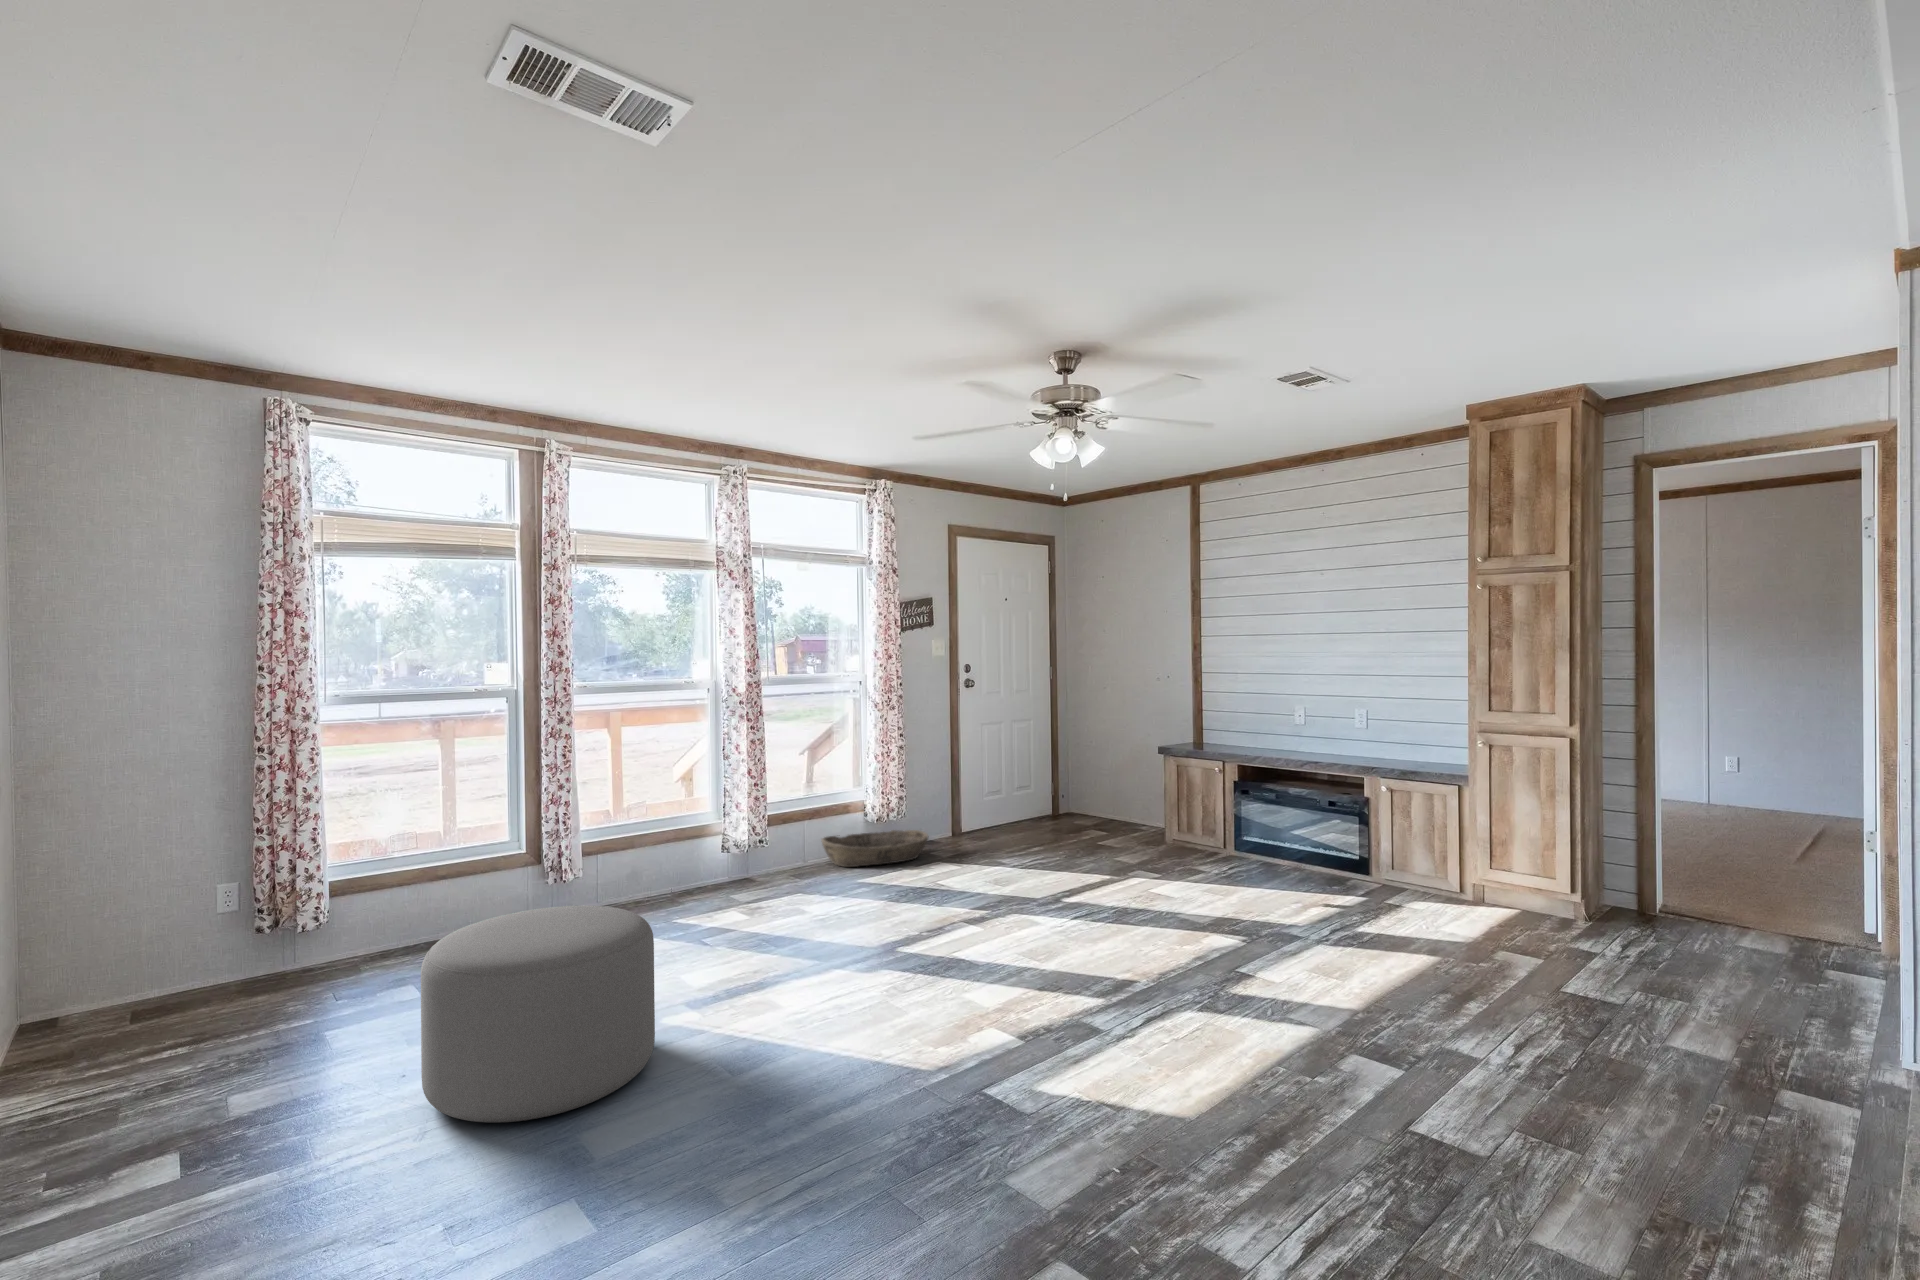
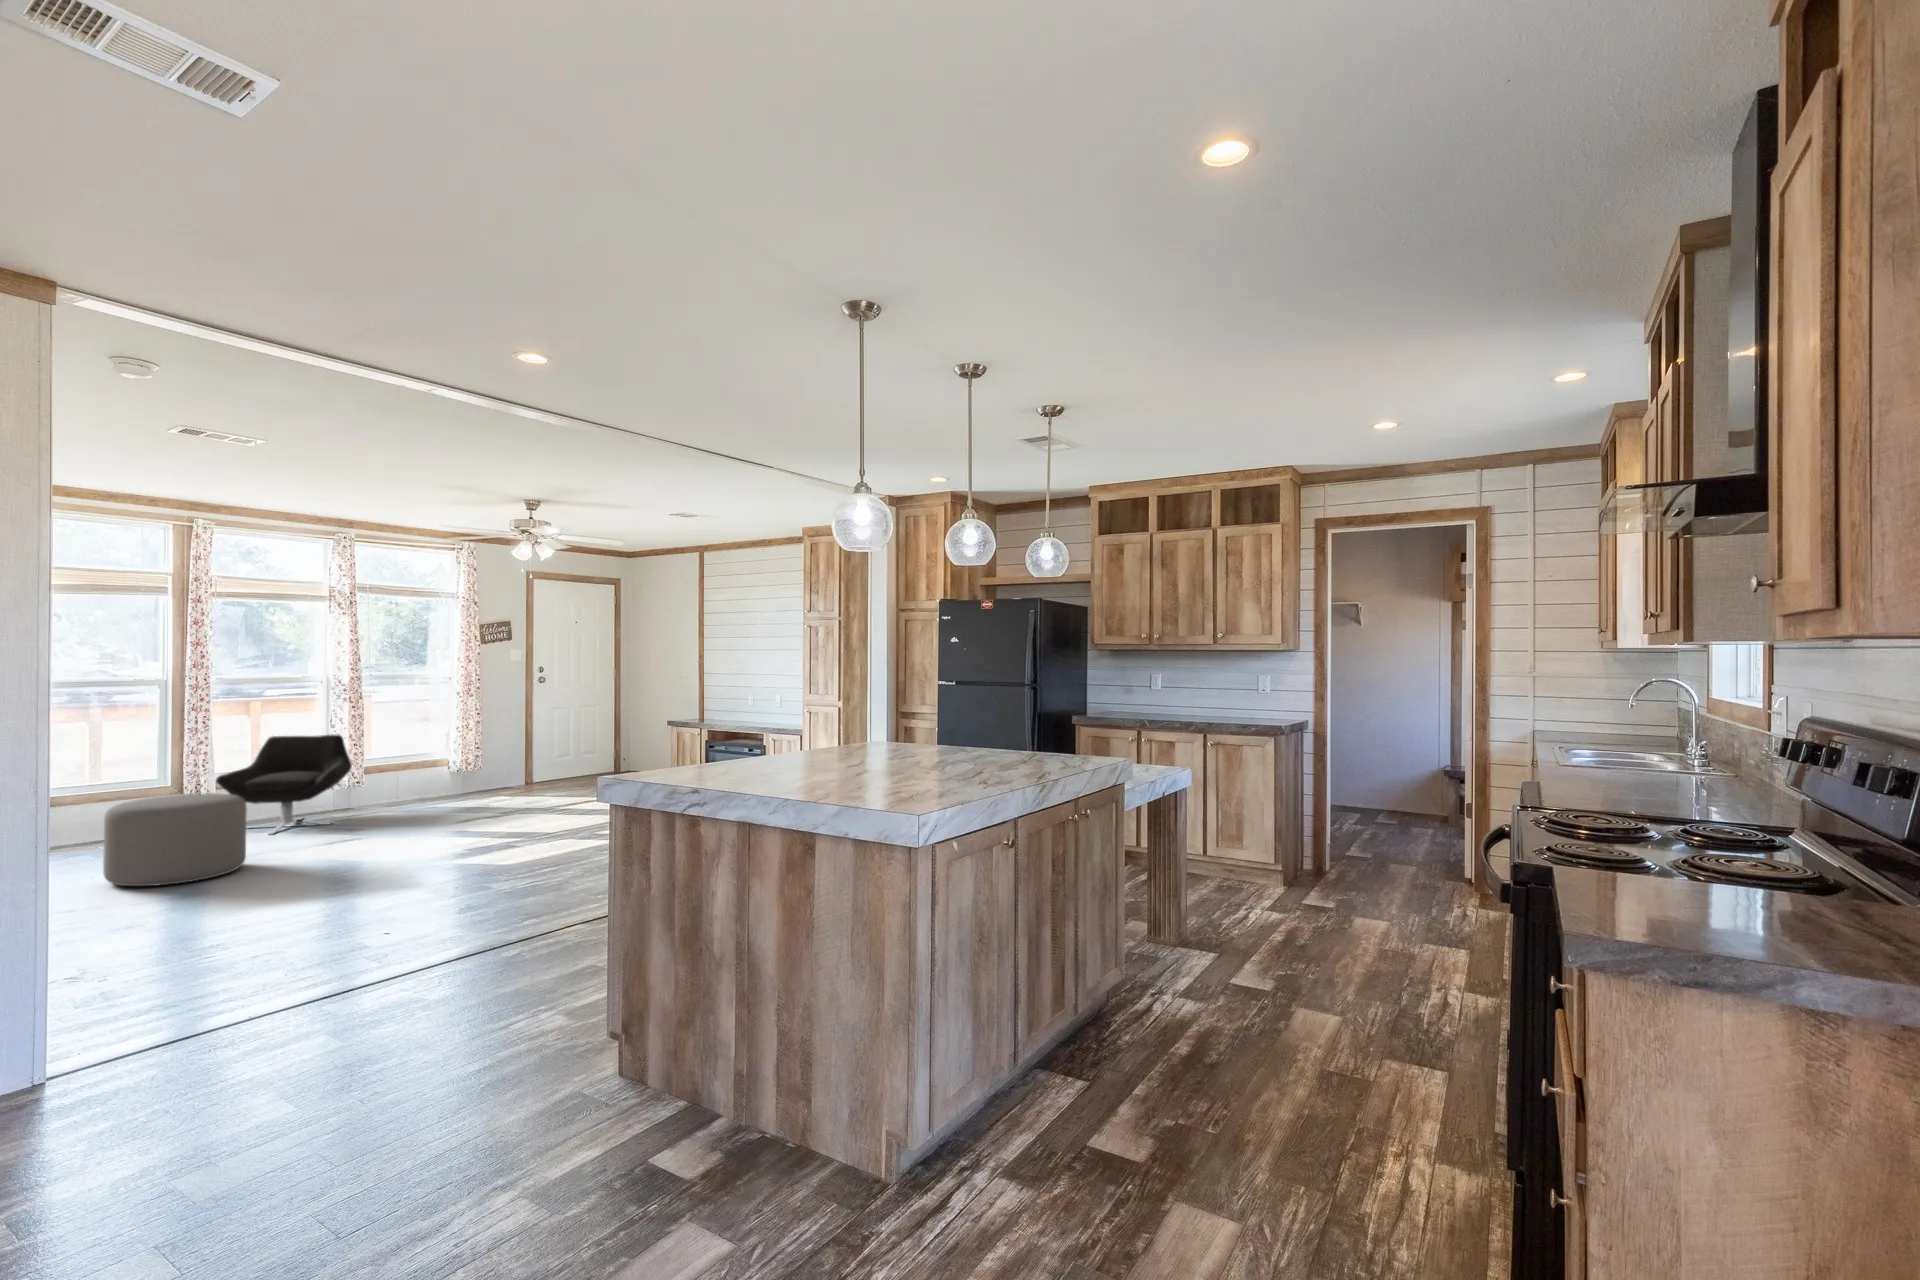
lounge chair: none [585,771,761,944] -> present [216,735,352,835]
basket: present [822,830,928,867] -> none [409,778,492,801]

